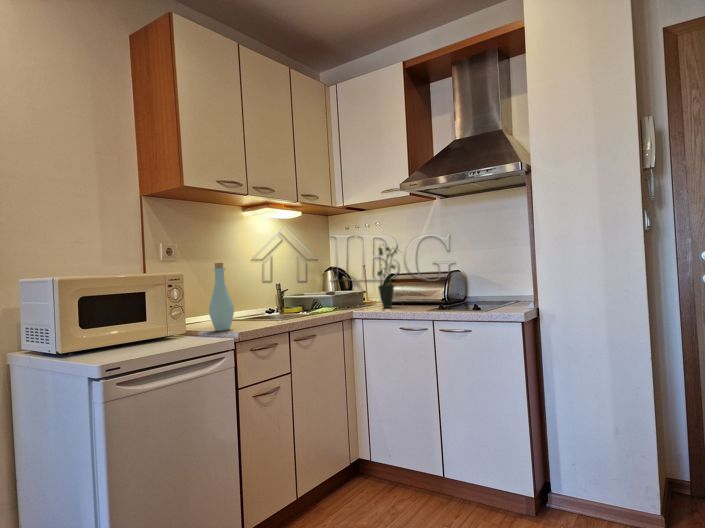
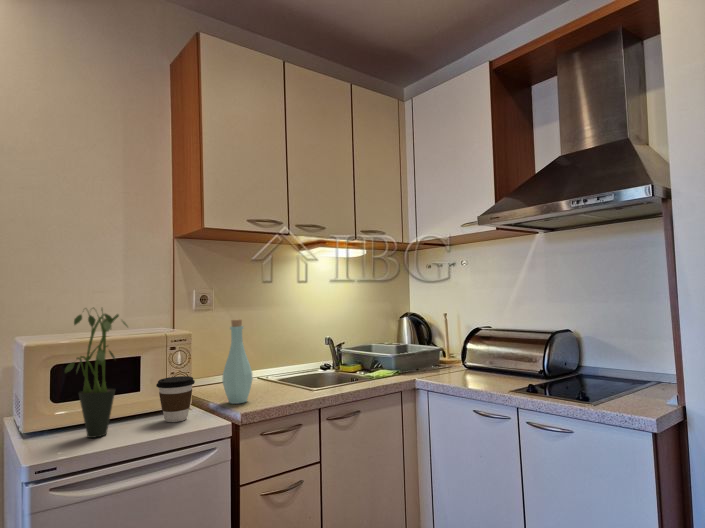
potted plant: present [377,247,396,308] -> present [65,309,128,438]
coffee cup: none [166,306,197,342] -> present [156,376,195,422]

